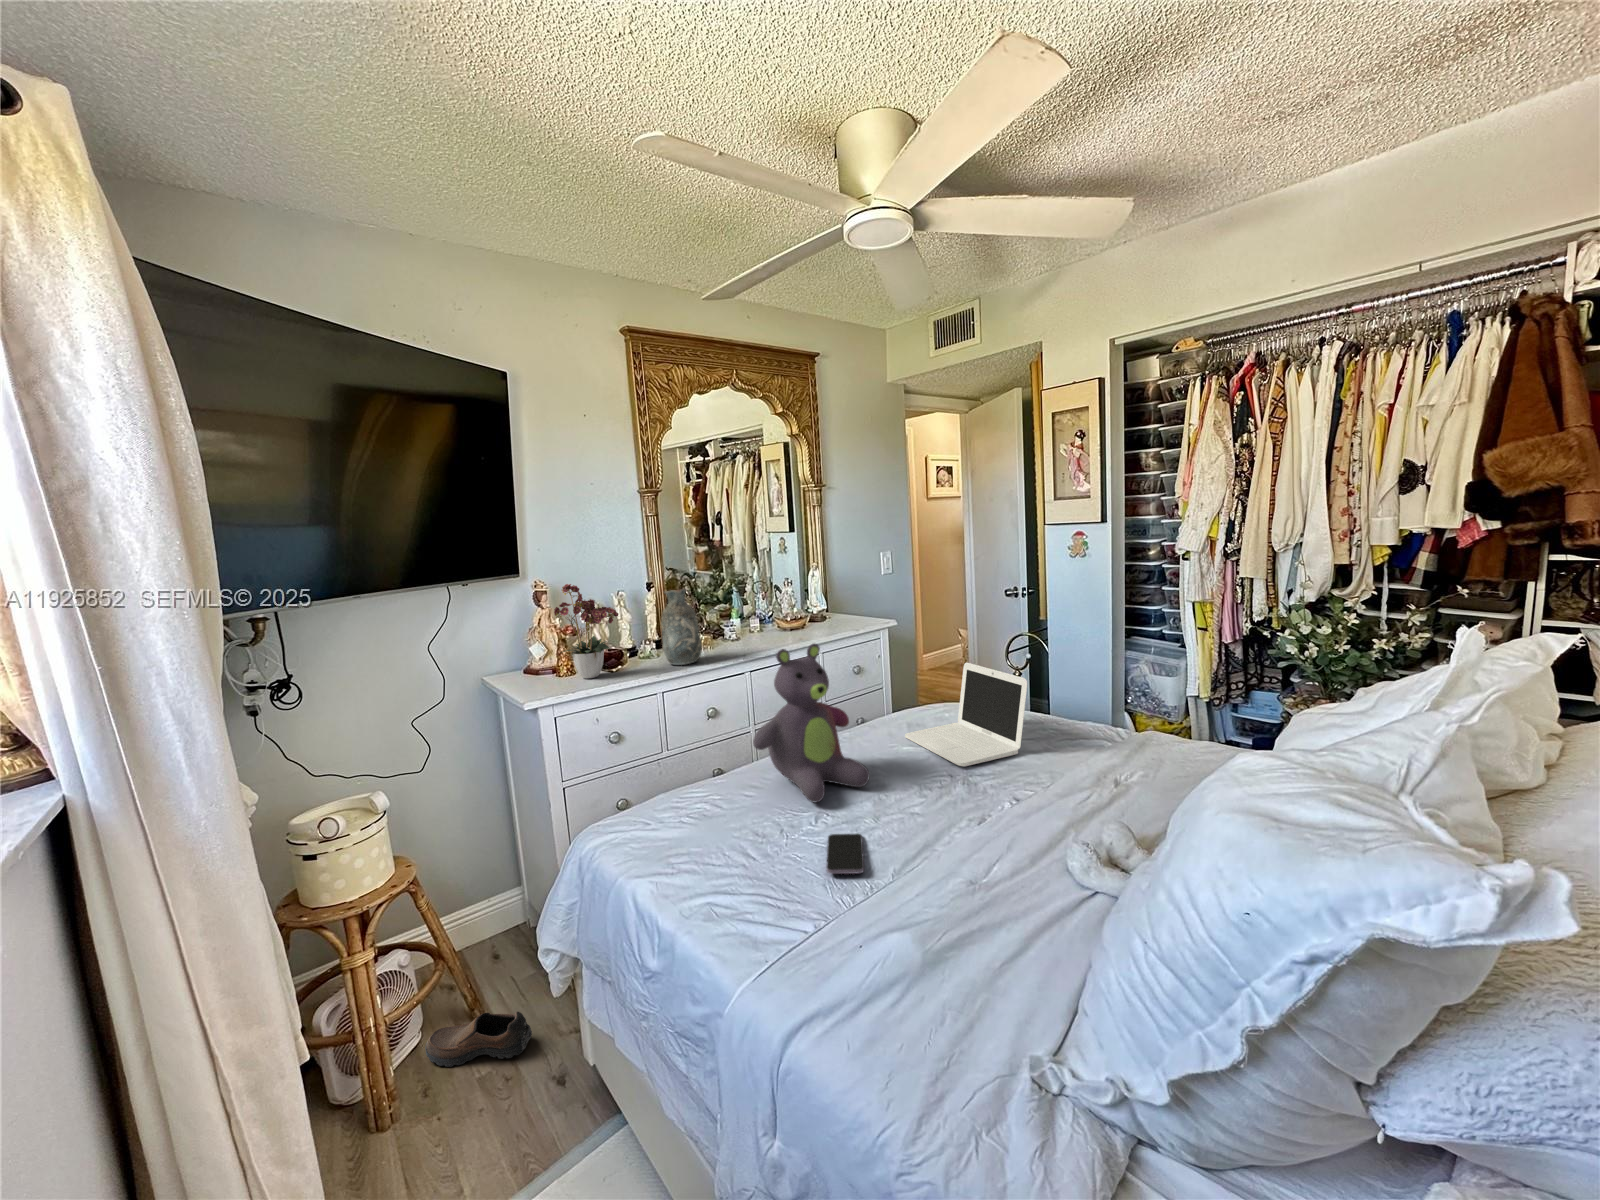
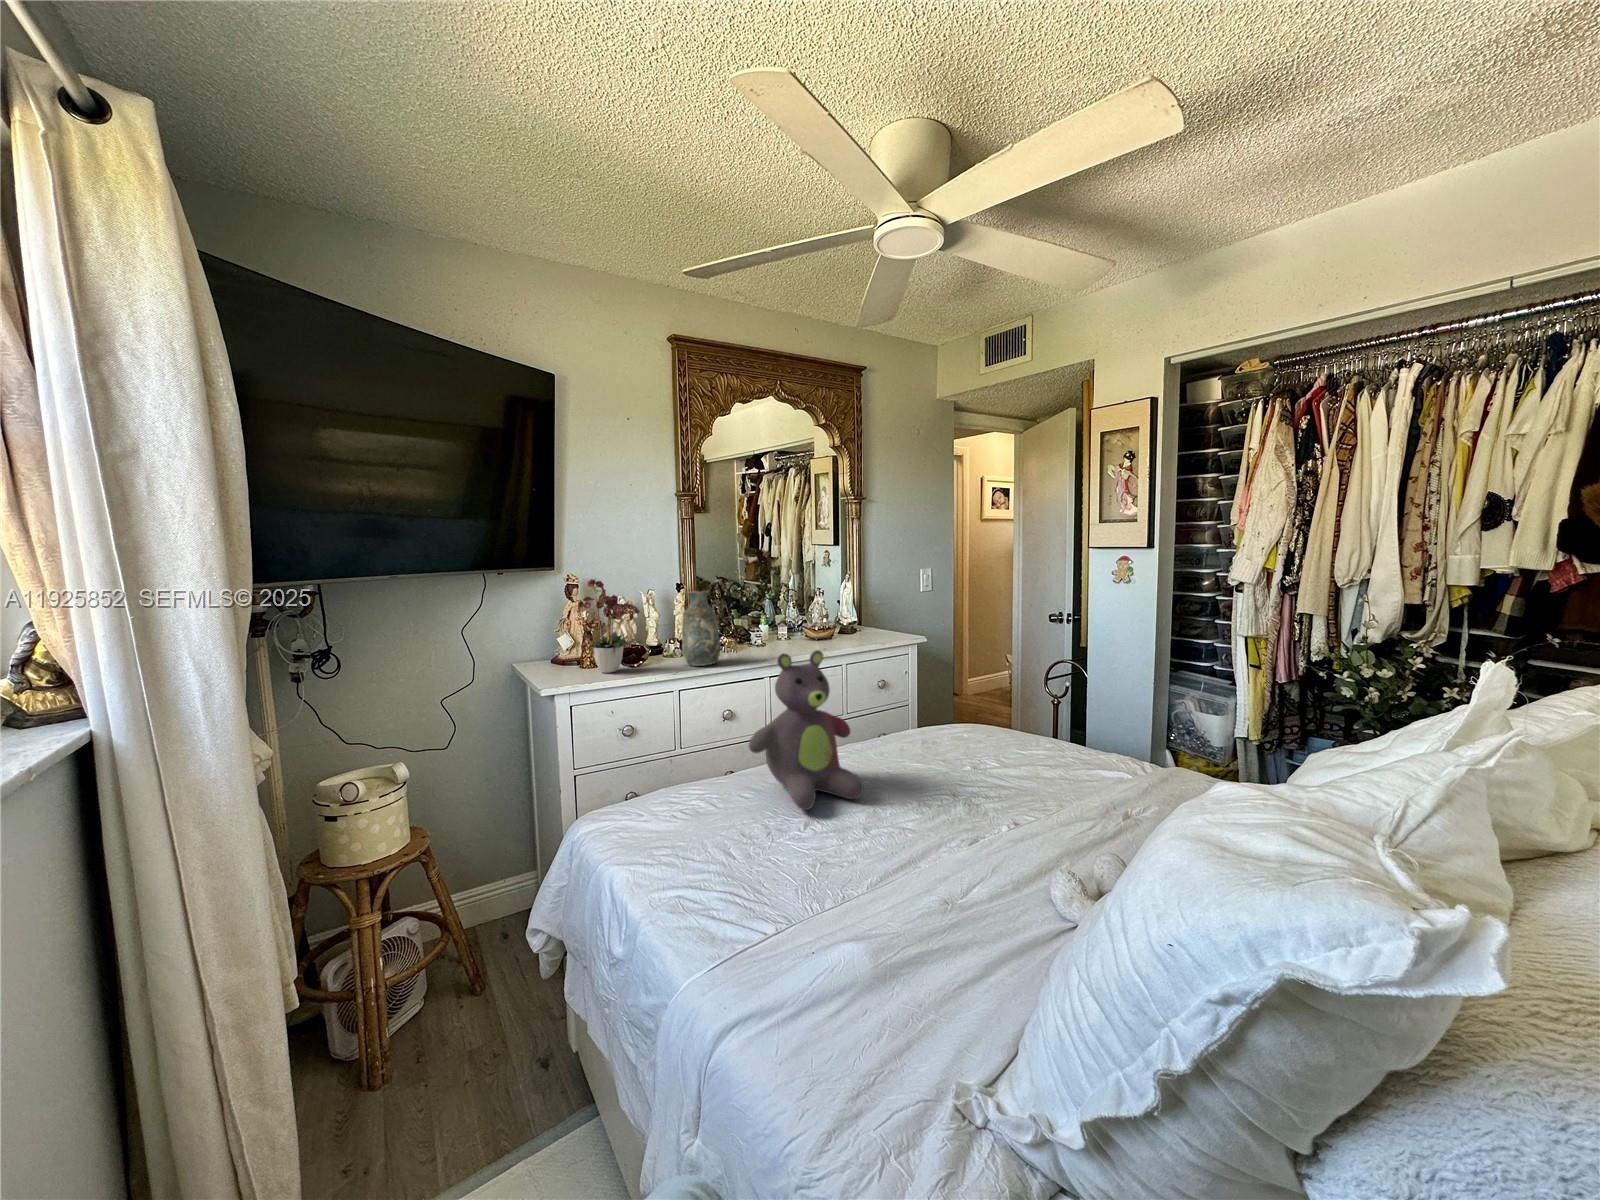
laptop: present [905,663,1027,766] -> none [912,682,1039,788]
smartphone: present [826,834,864,874] -> none [799,843,844,883]
shoe: present [425,1012,532,1067] -> none [422,990,522,1039]

